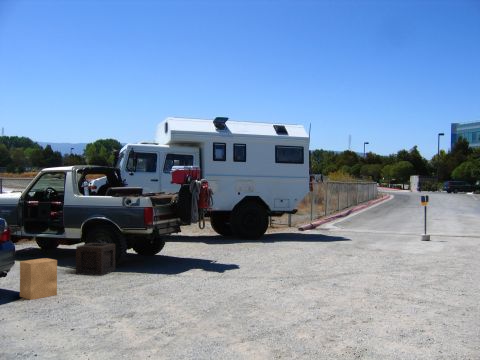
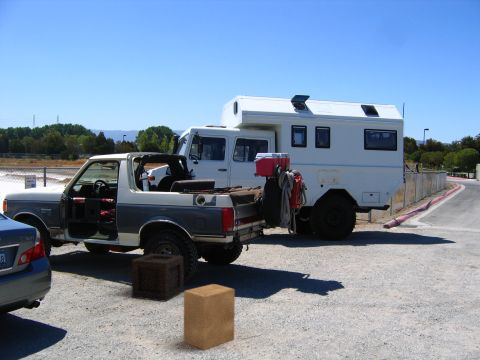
cardboard box: present [20,258,57,300] -> present [184,284,235,350]

